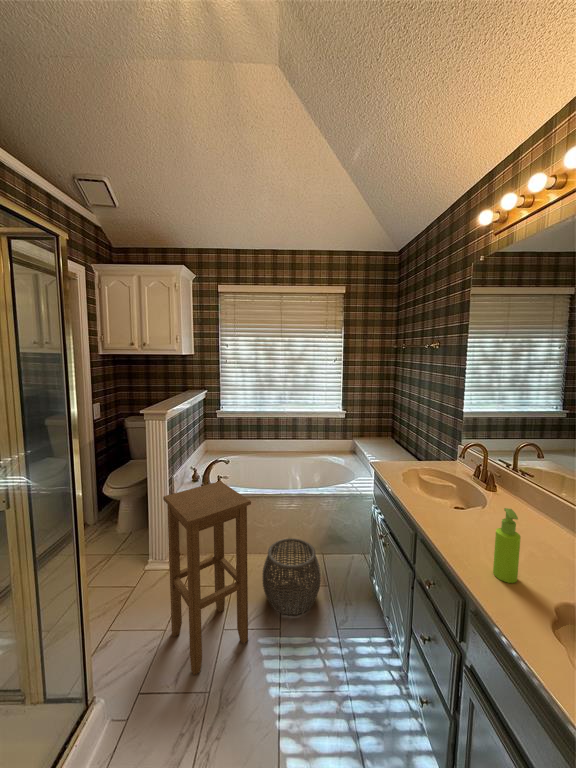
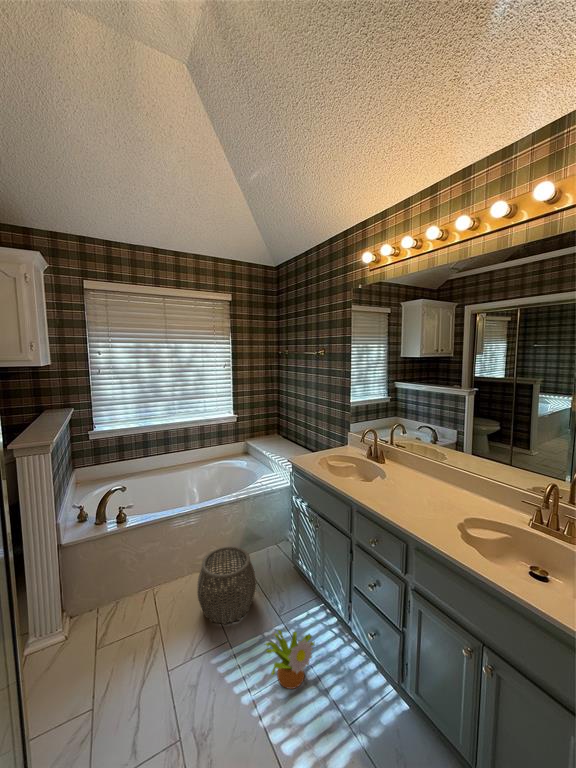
stool: present [163,481,251,675] -> none [90,508,201,726]
soap dispenser: present [493,508,520,583] -> none [425,475,442,526]
decorative plant: none [299,640,358,710] -> present [265,630,314,689]

